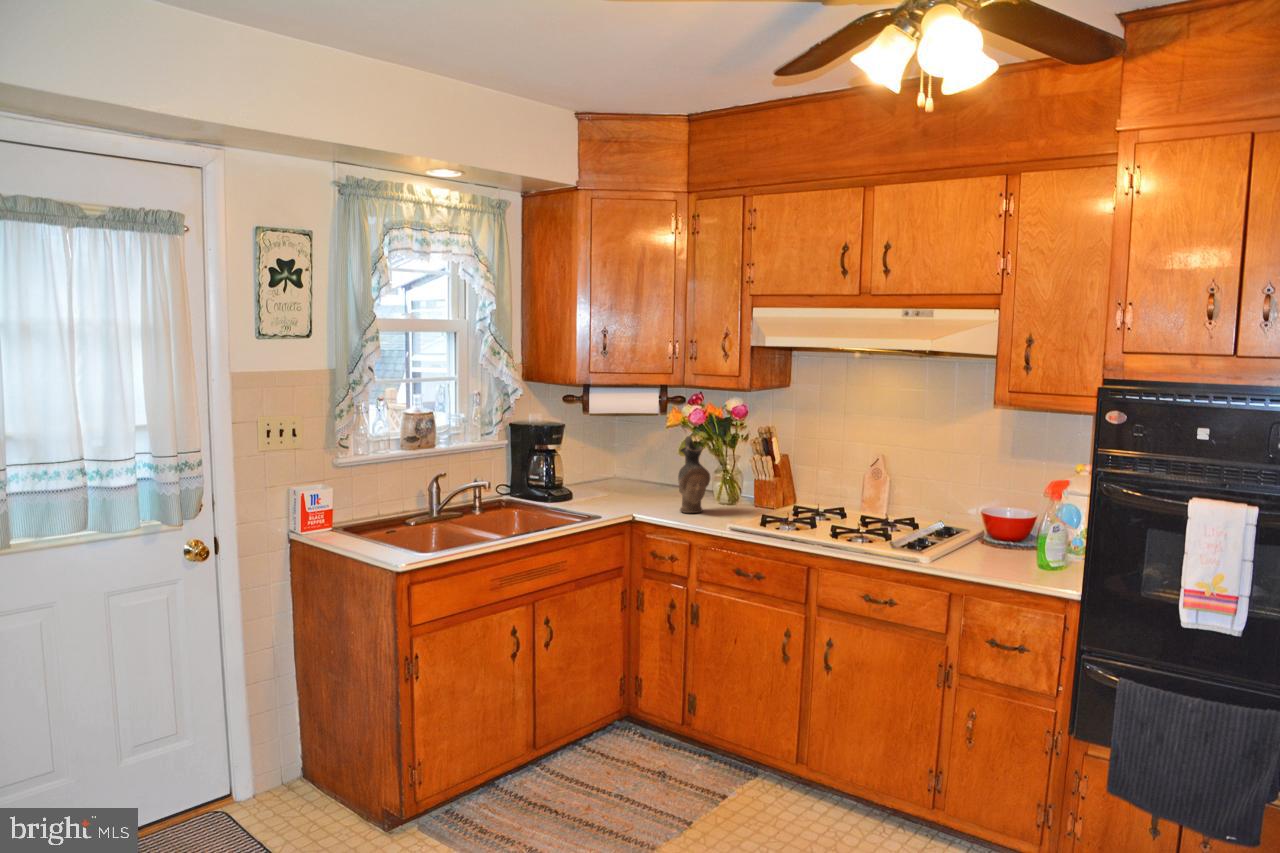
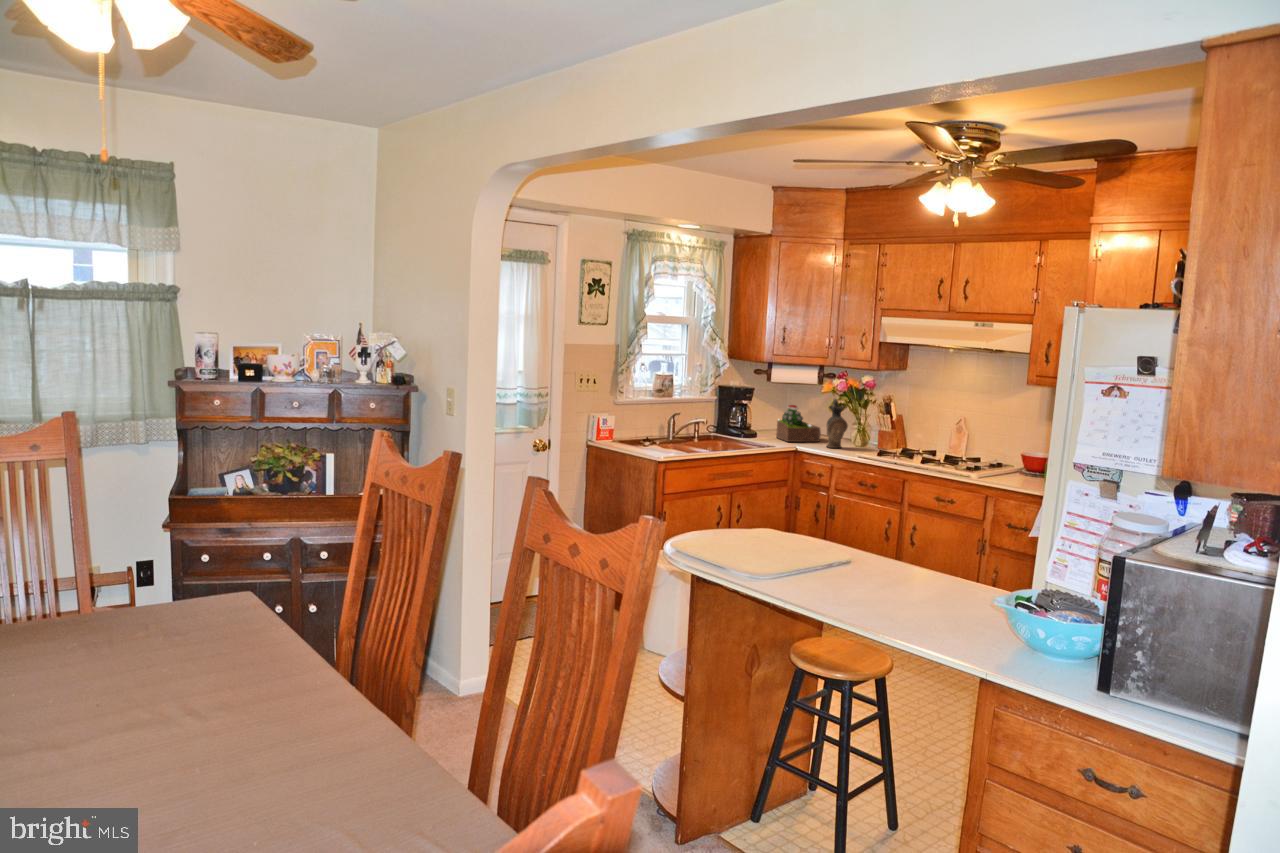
succulent plant: none [602,447,668,505] -> present [776,405,821,442]

